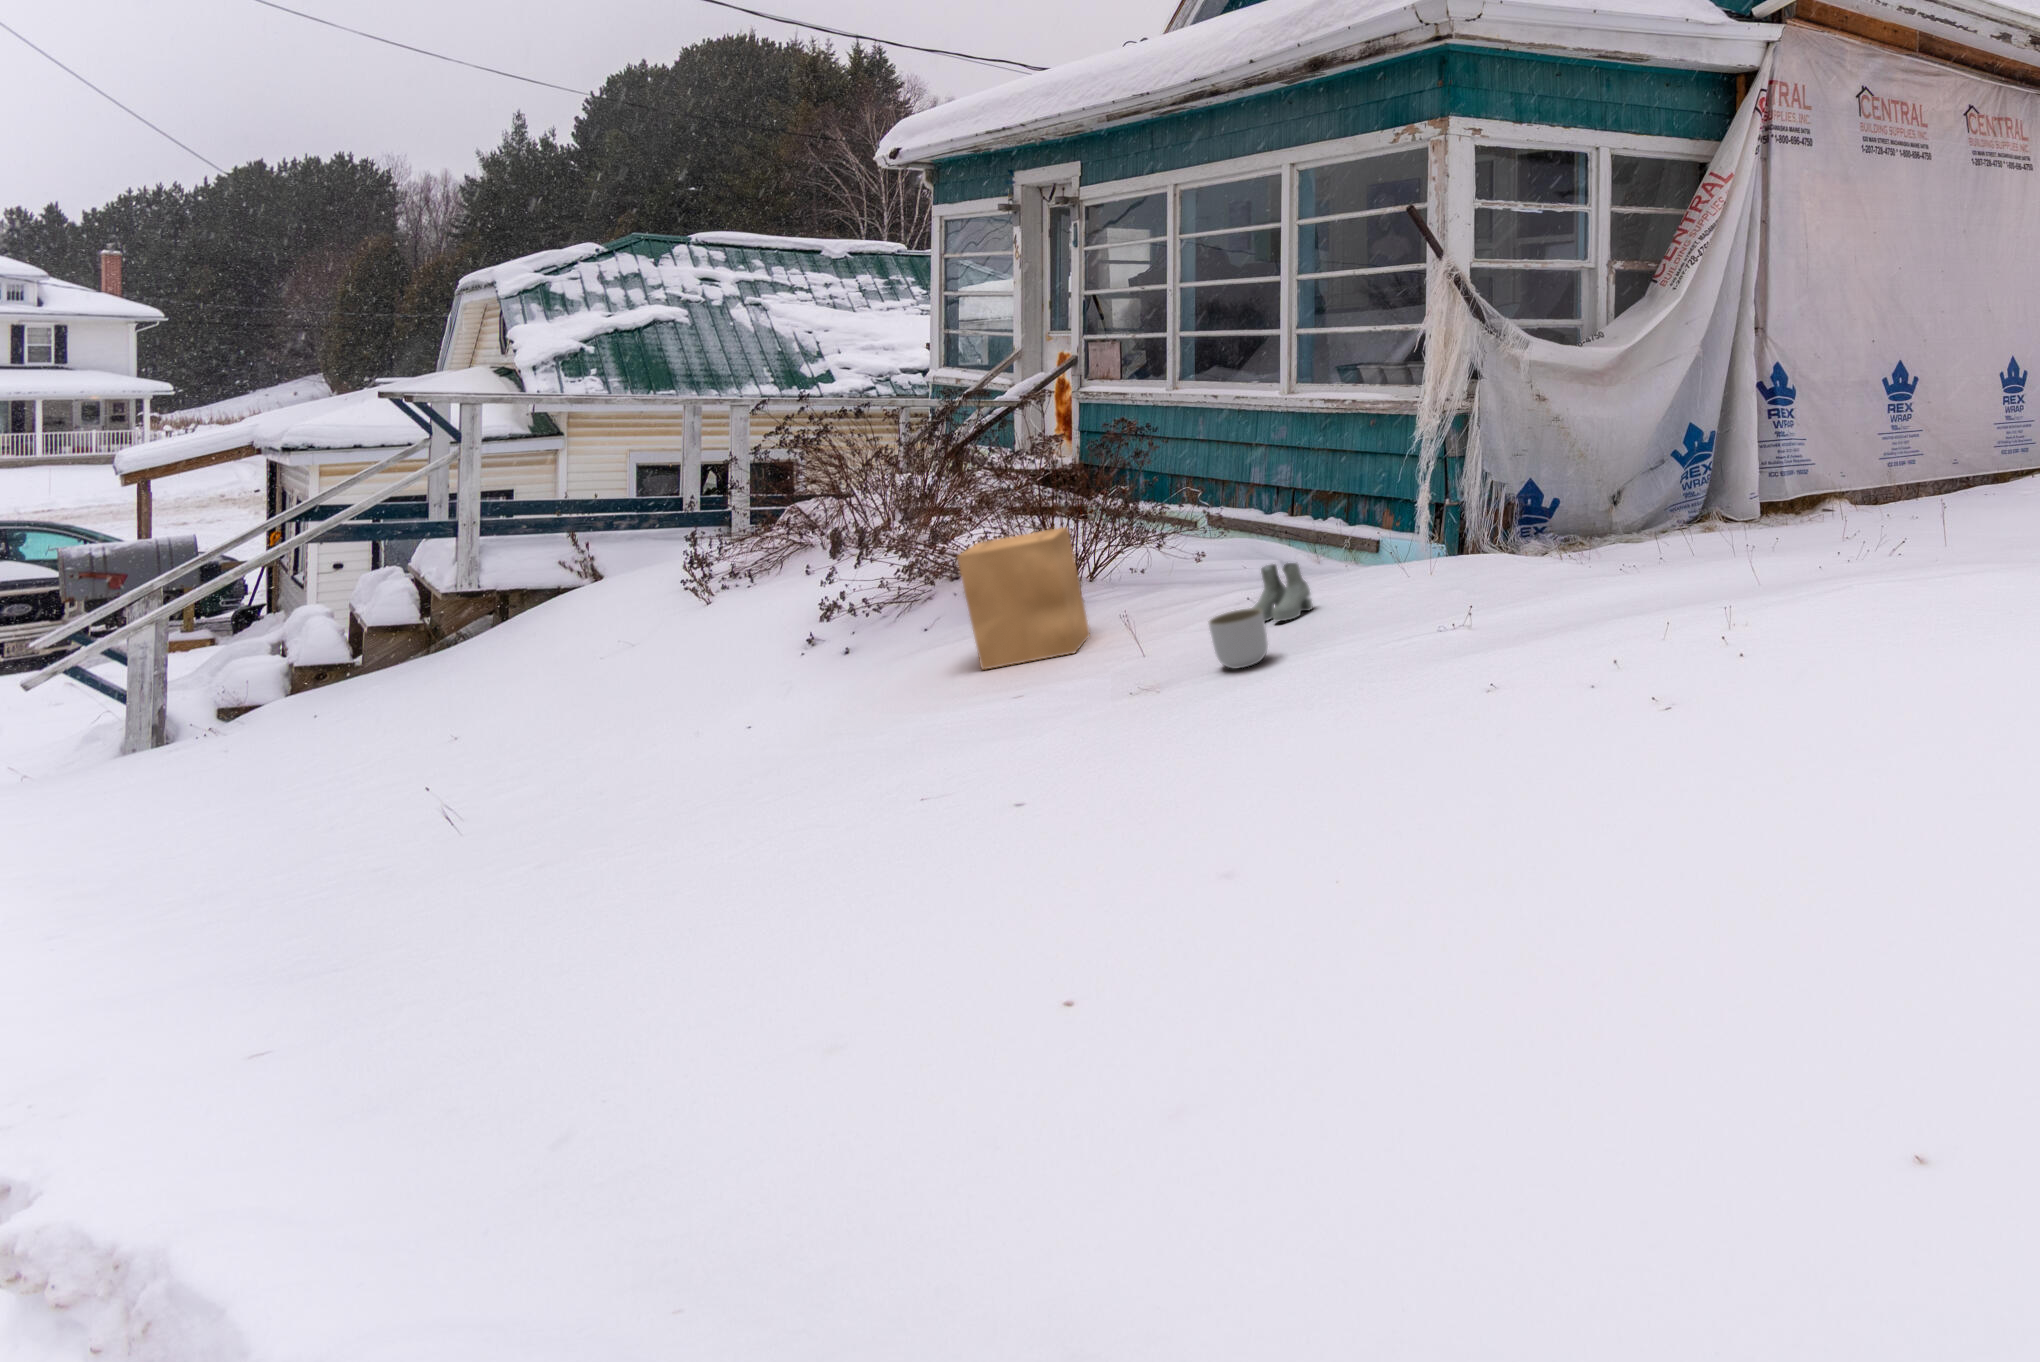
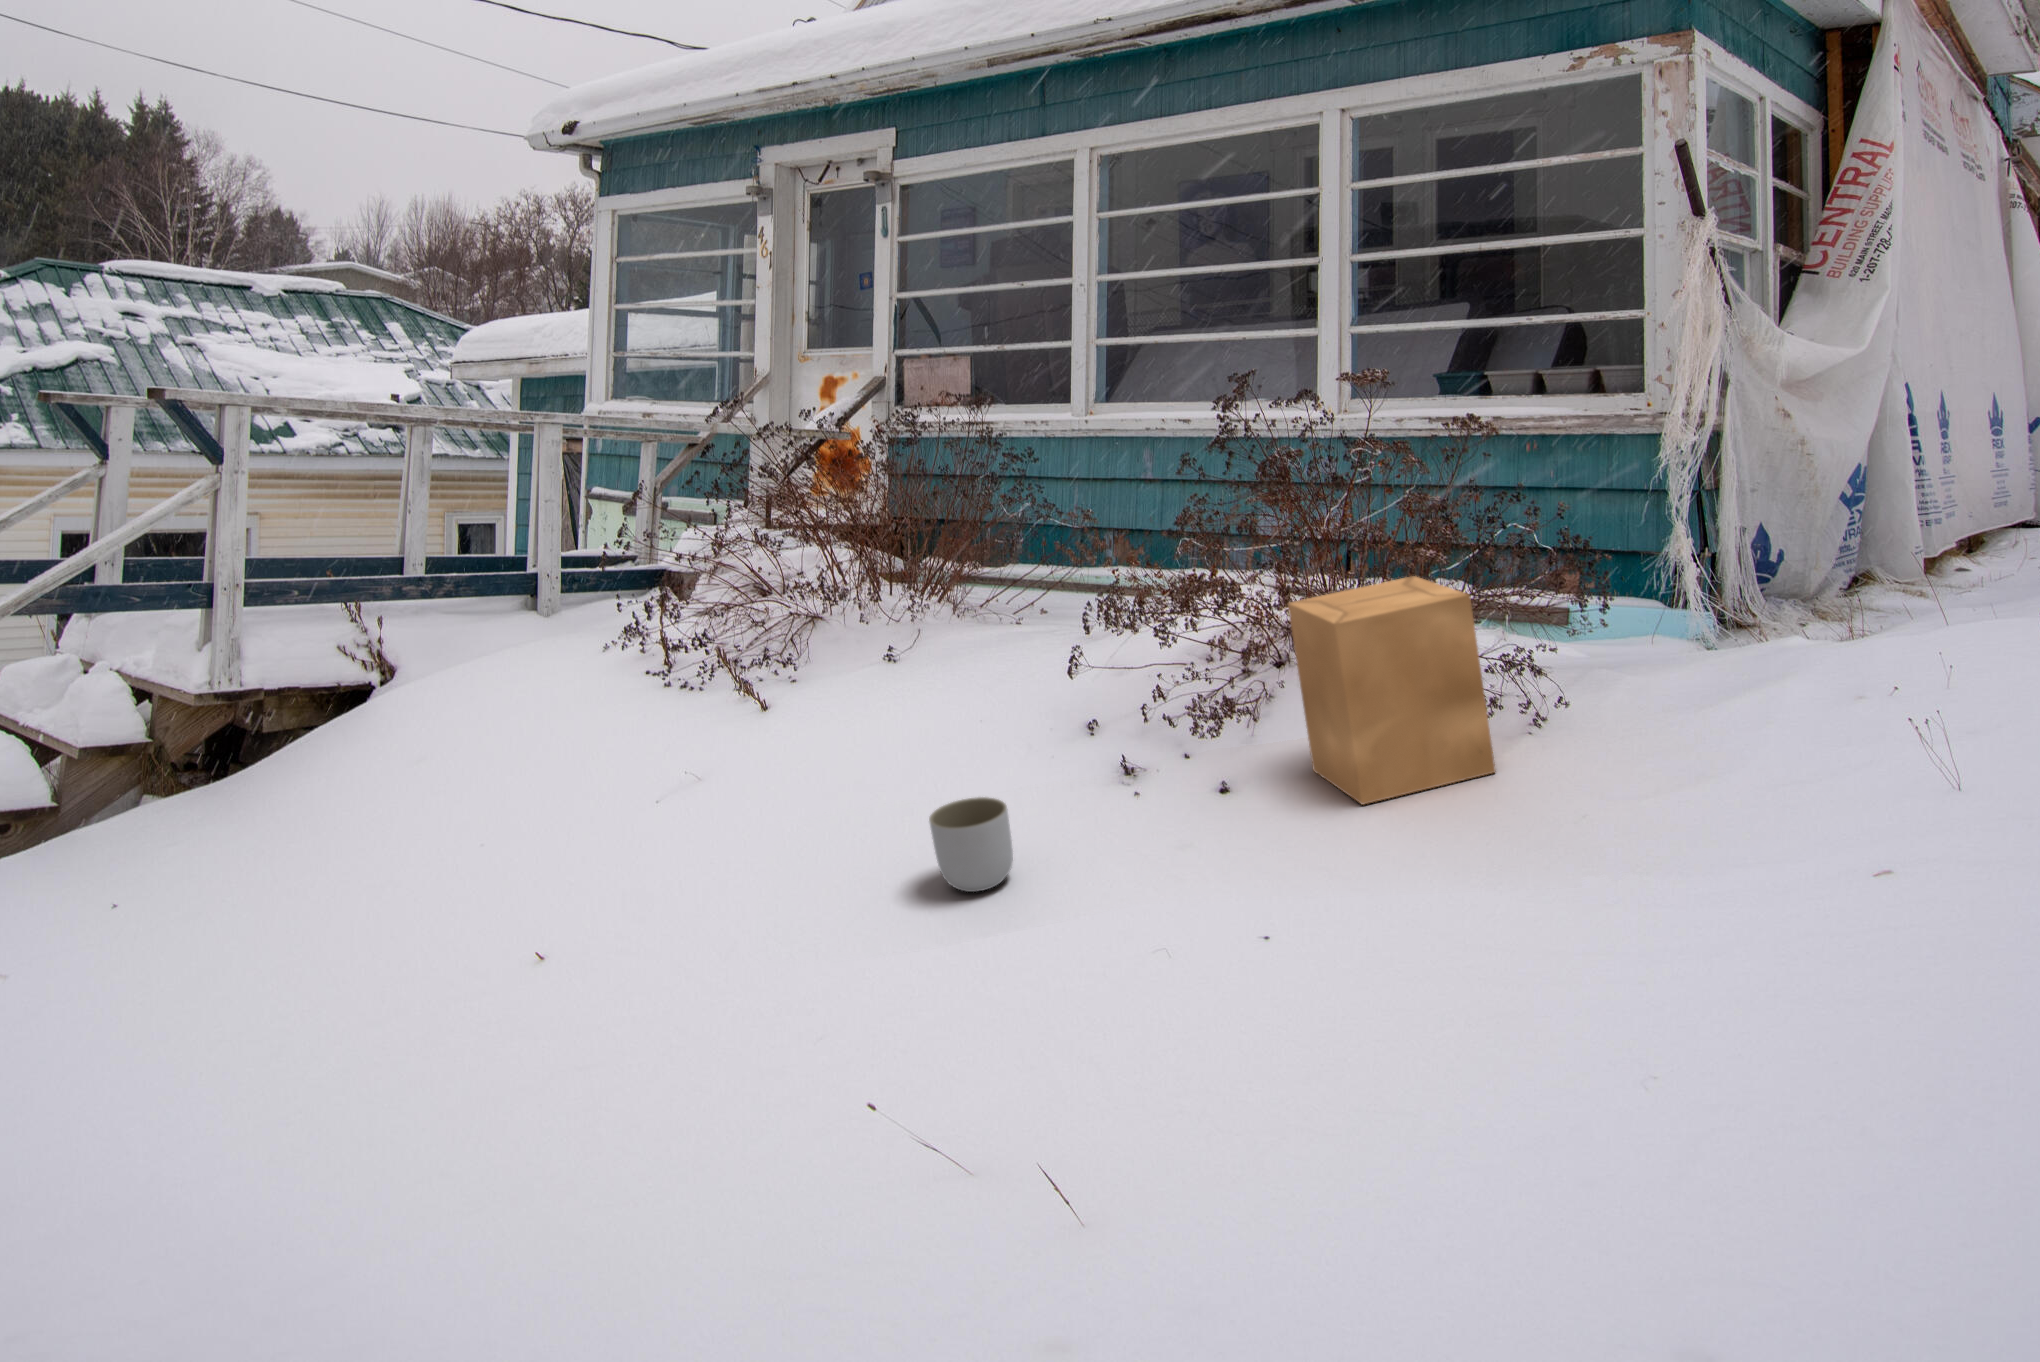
boots: present [1253,563,1313,621] -> none [1740,624,1829,718]
planter: present [1209,608,1268,669] -> present [929,797,1013,892]

